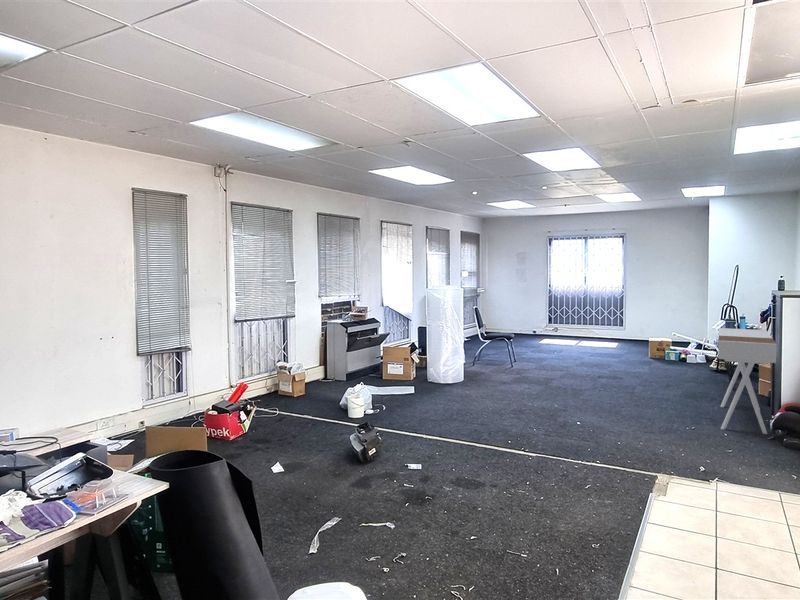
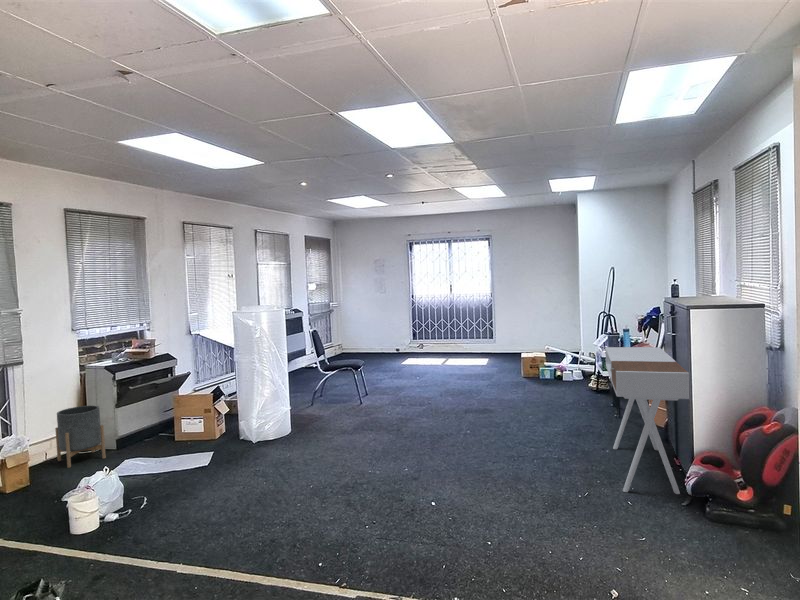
planter: none [312,349,341,387] -> present [55,406,106,468]

